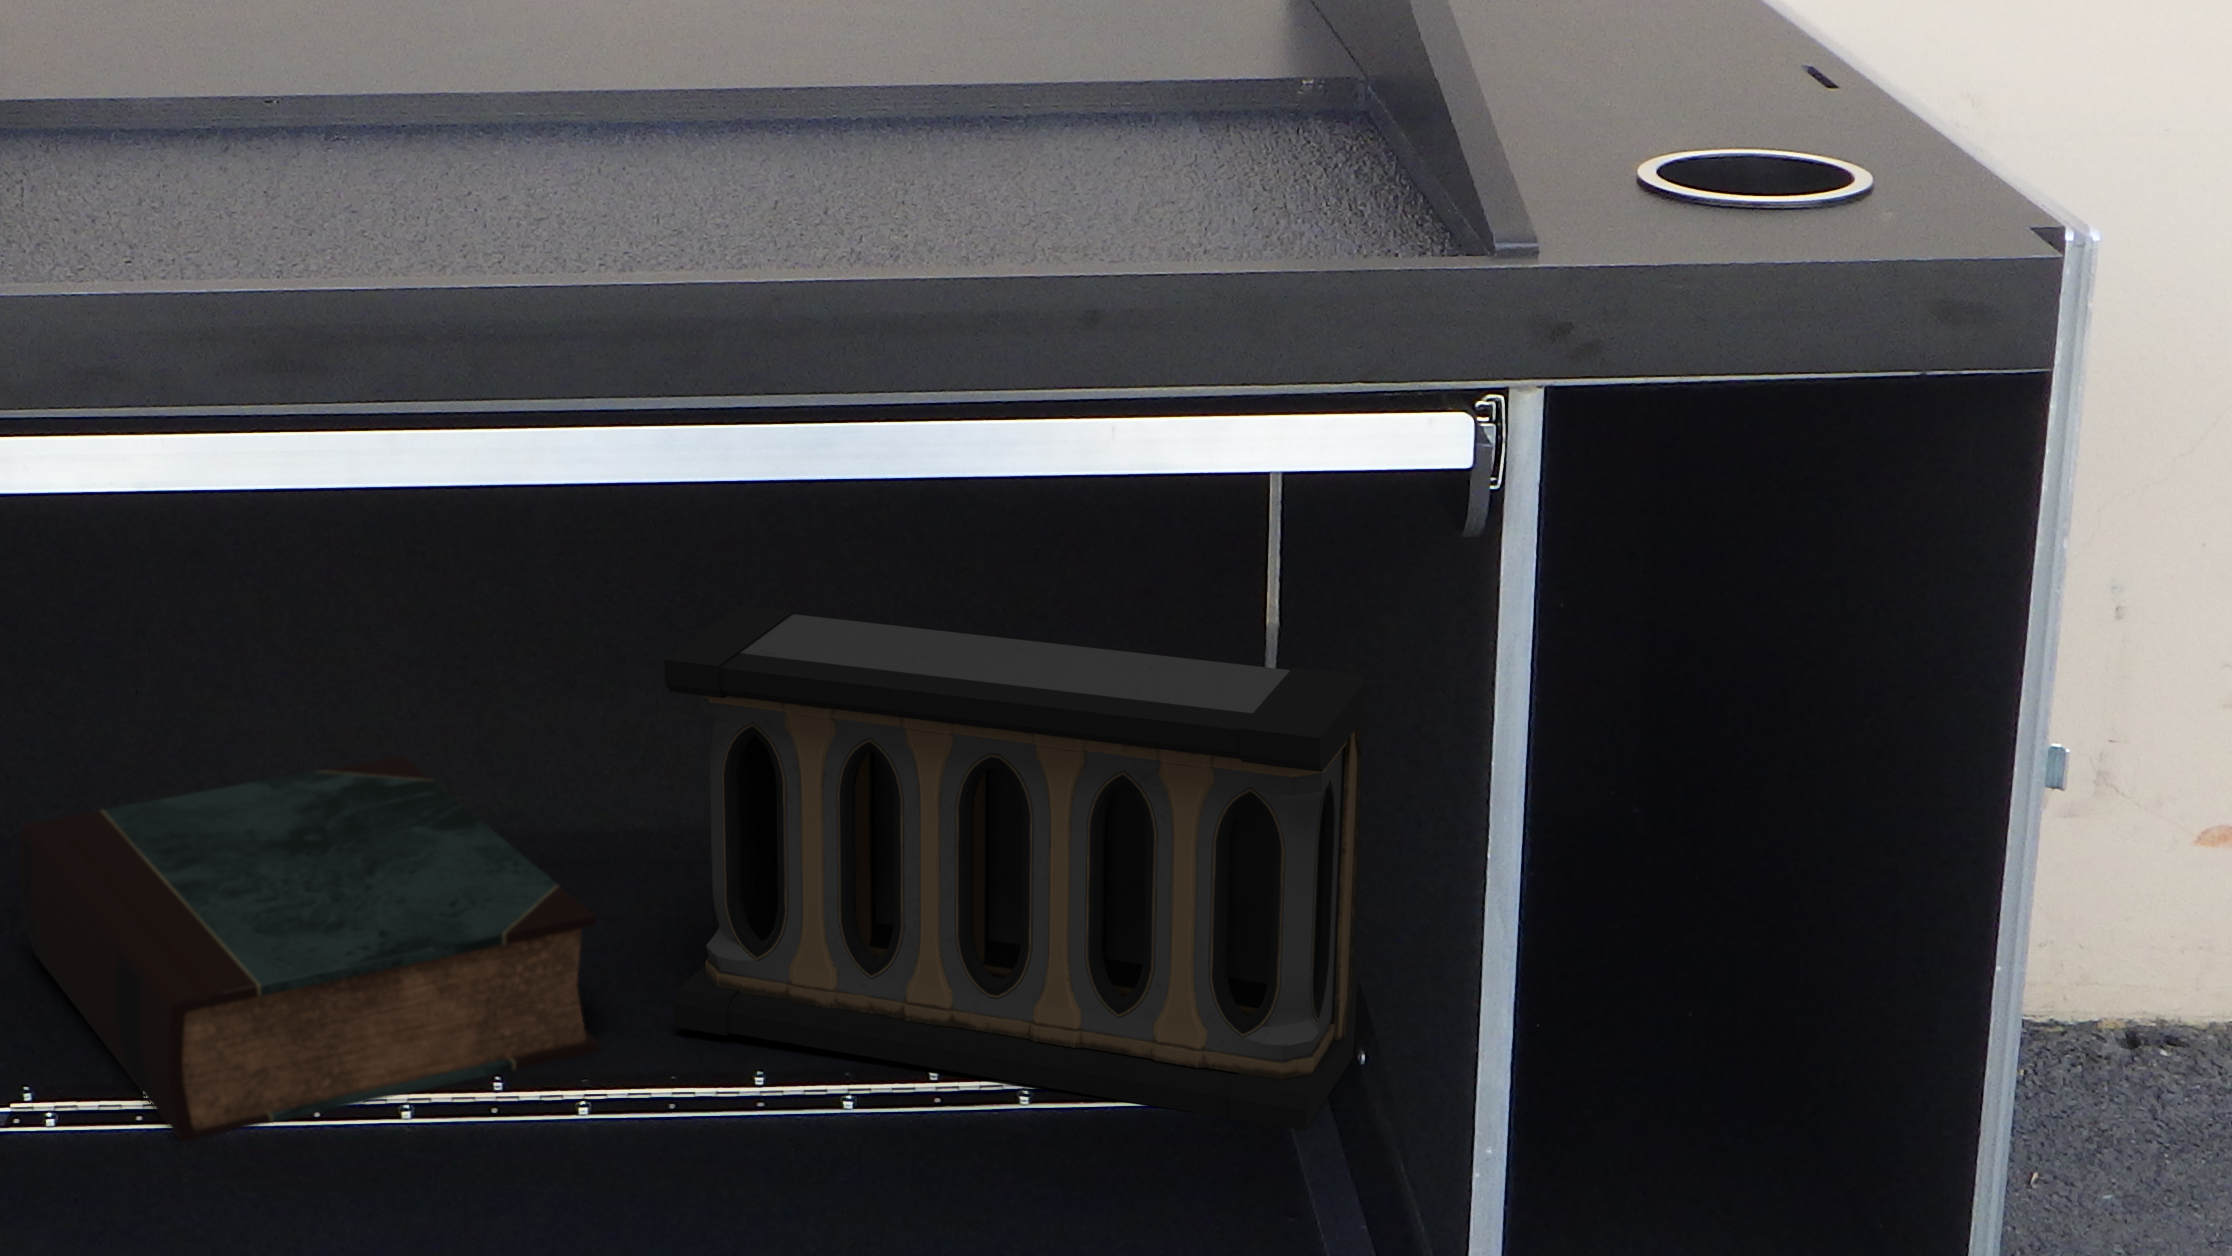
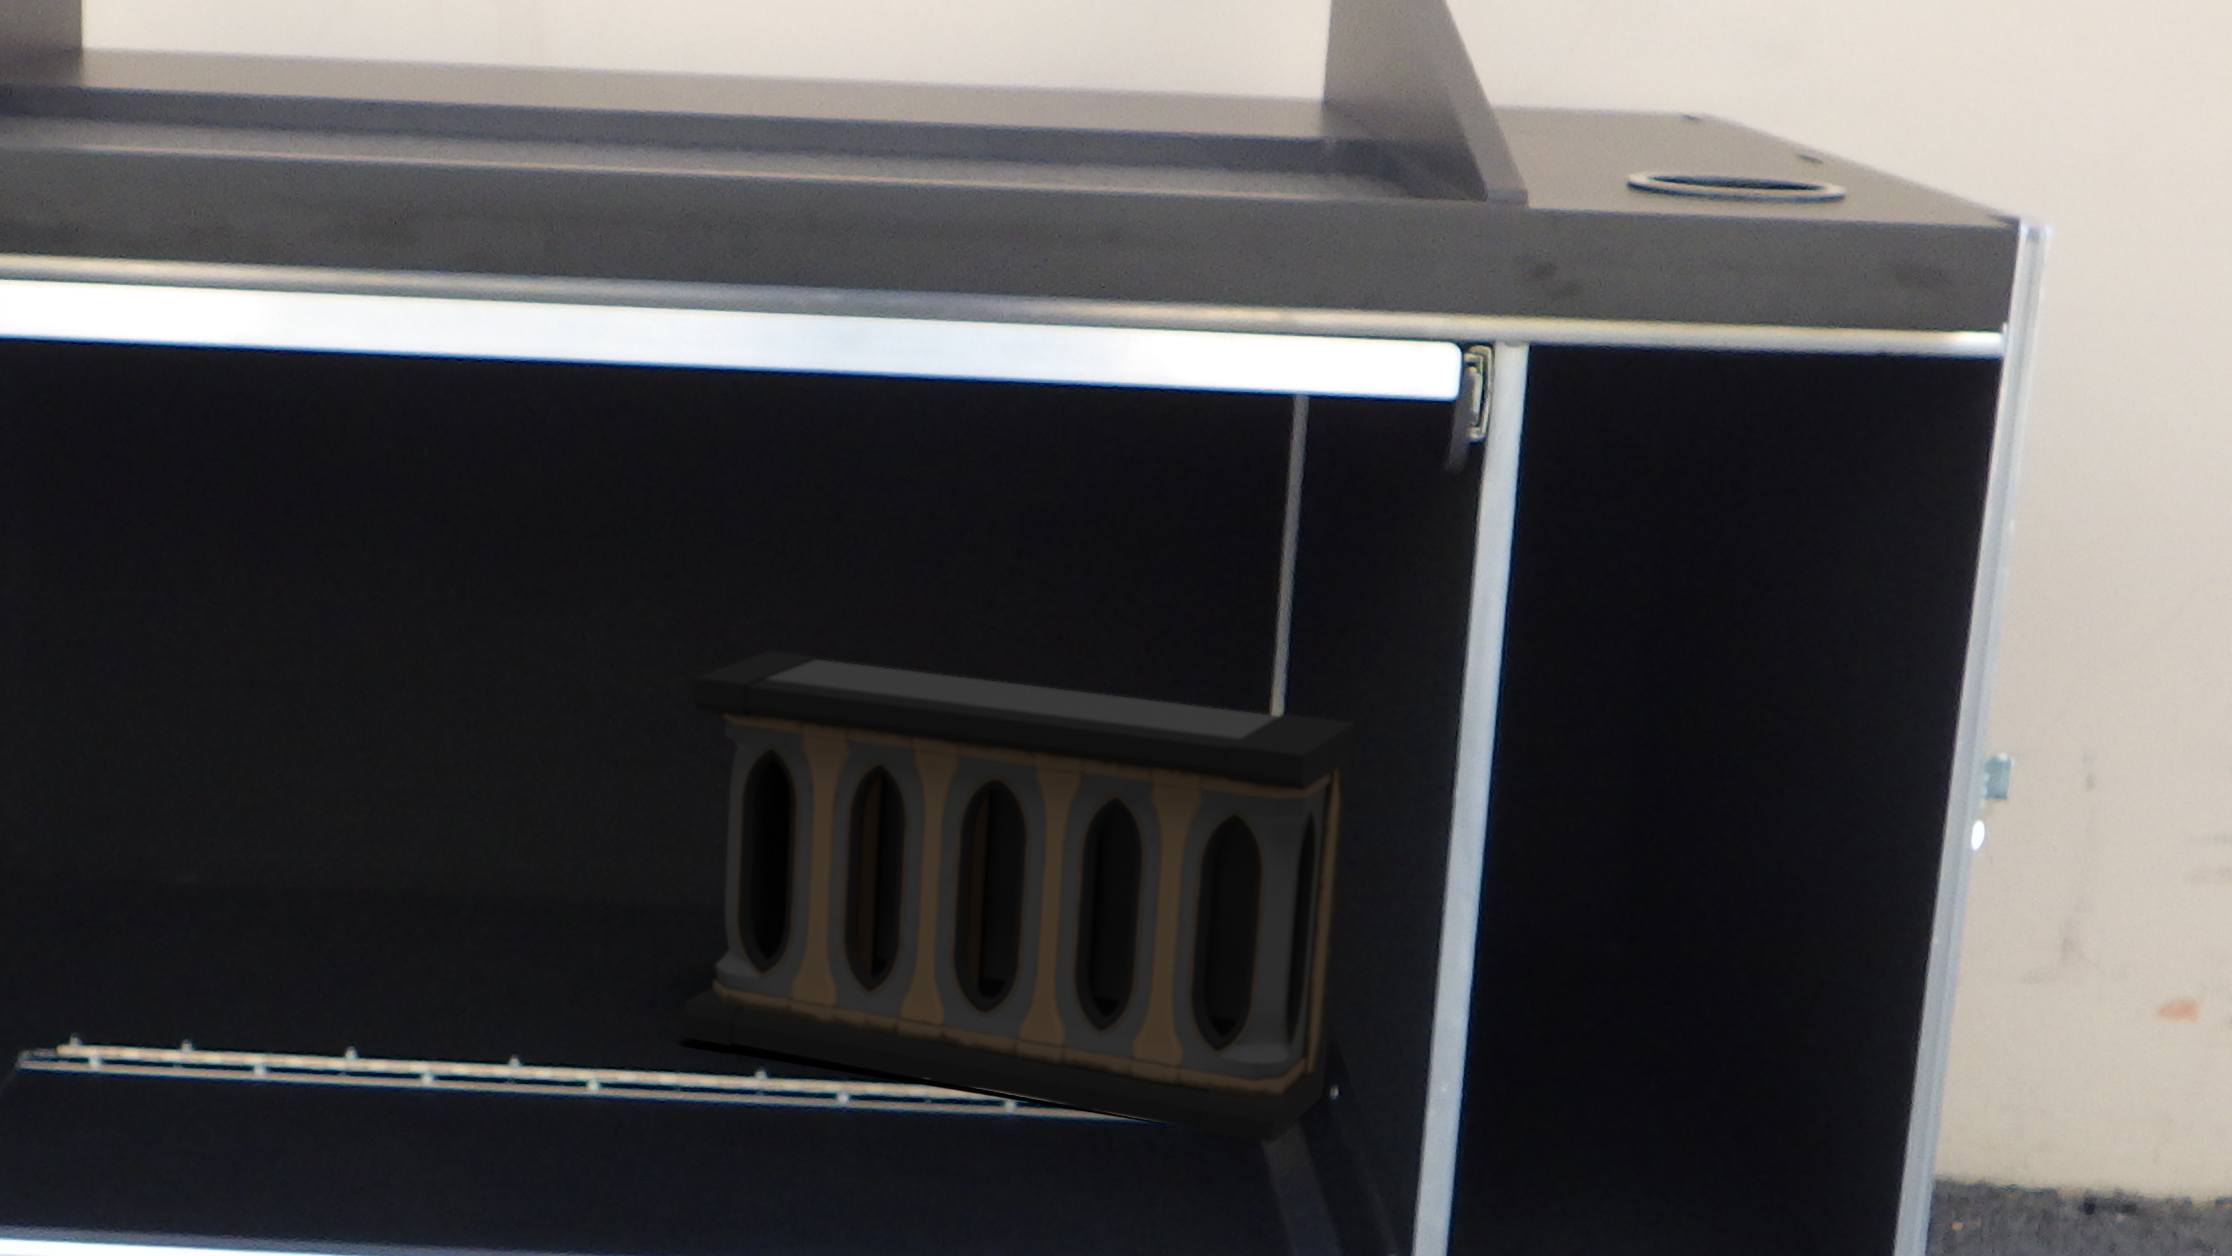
book: present [20,756,600,1142] -> none [80,805,614,1092]

